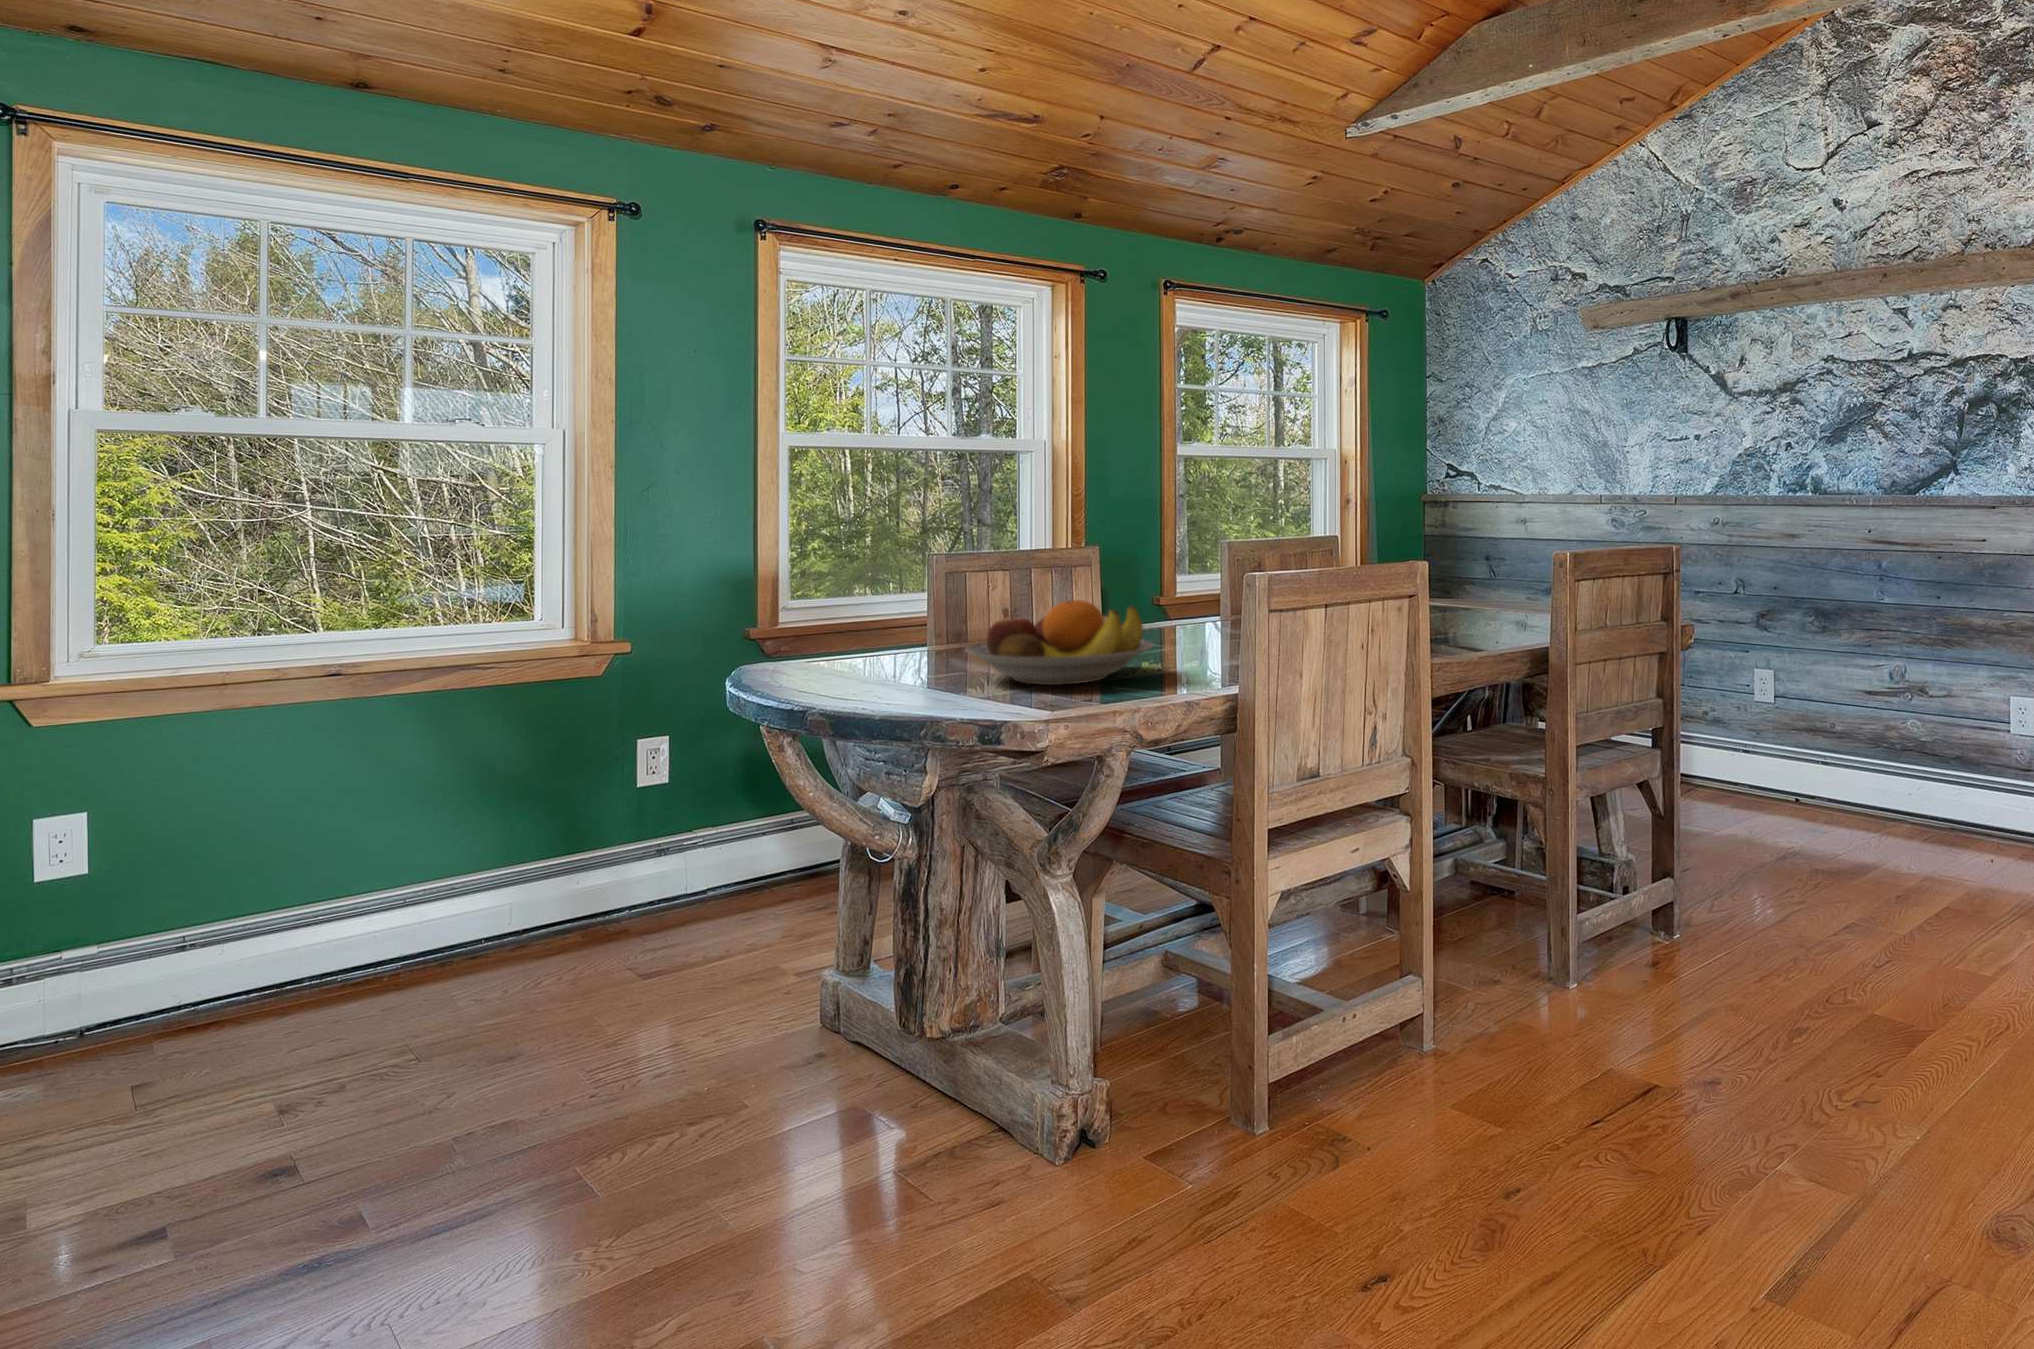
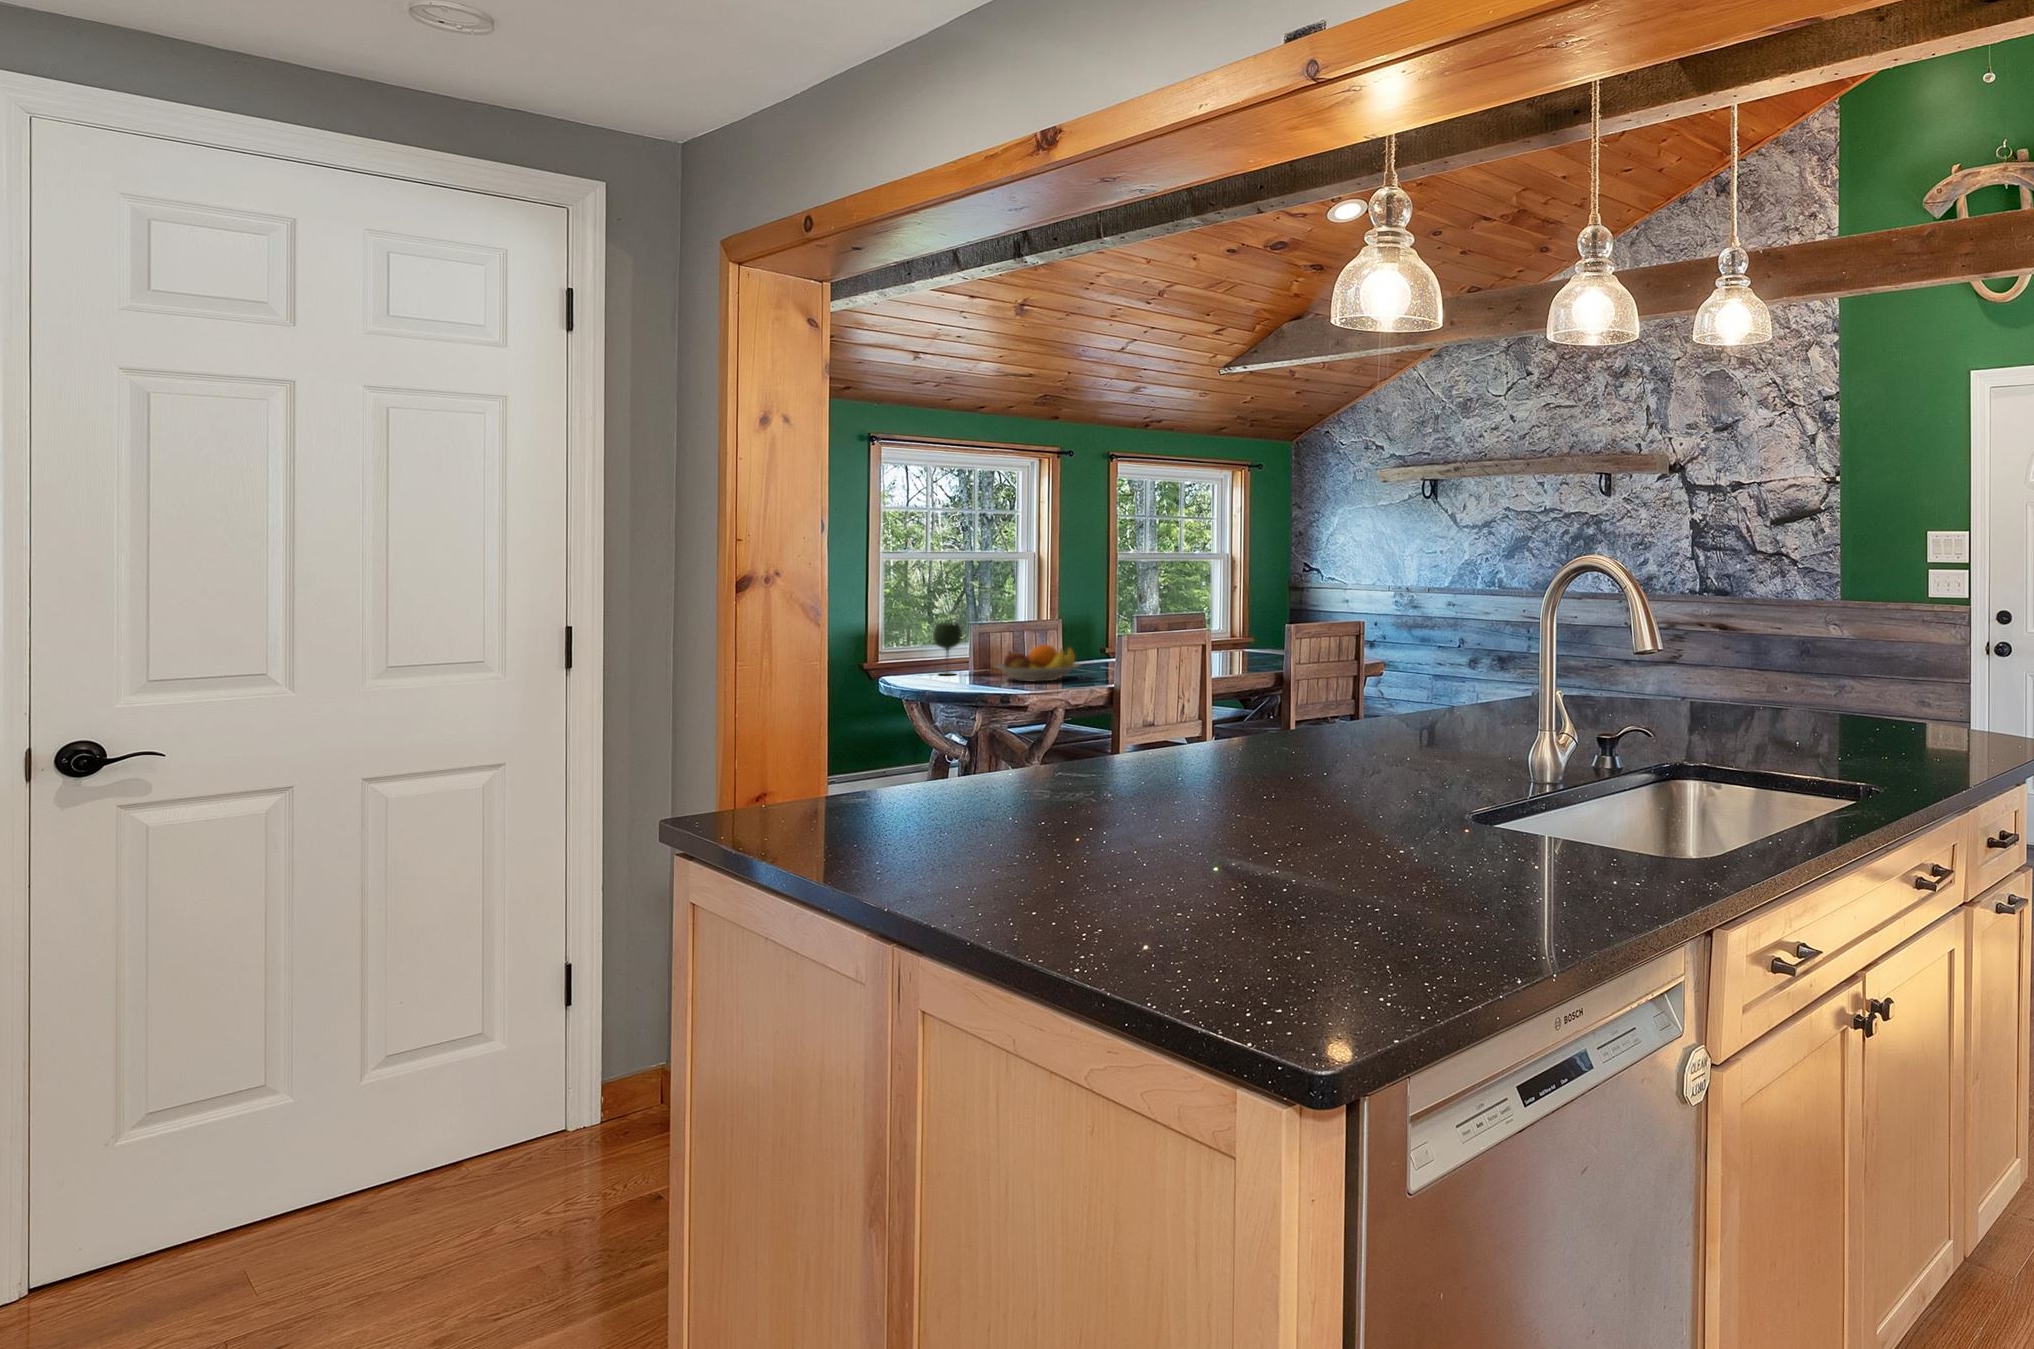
wine glass: none [841,554,902,665] -> present [933,623,962,675]

